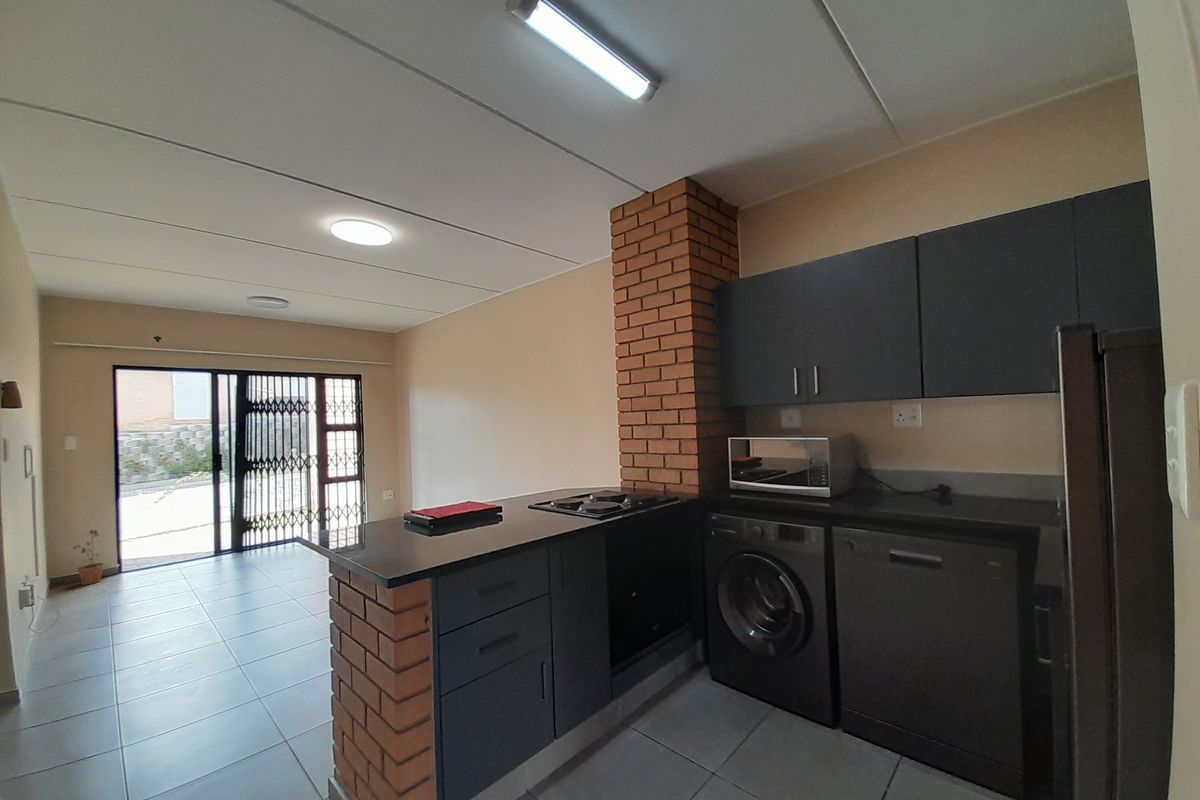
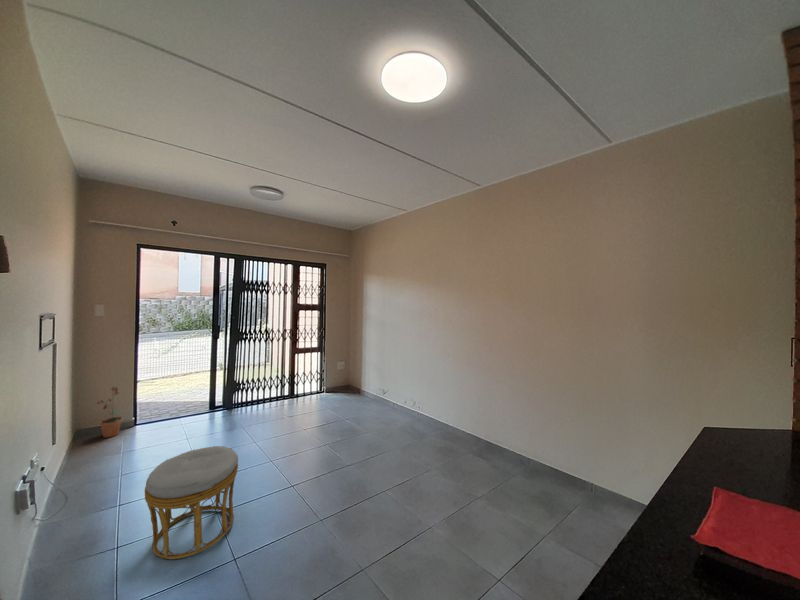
ottoman: none [134,557,226,642] -> present [145,446,238,559]

